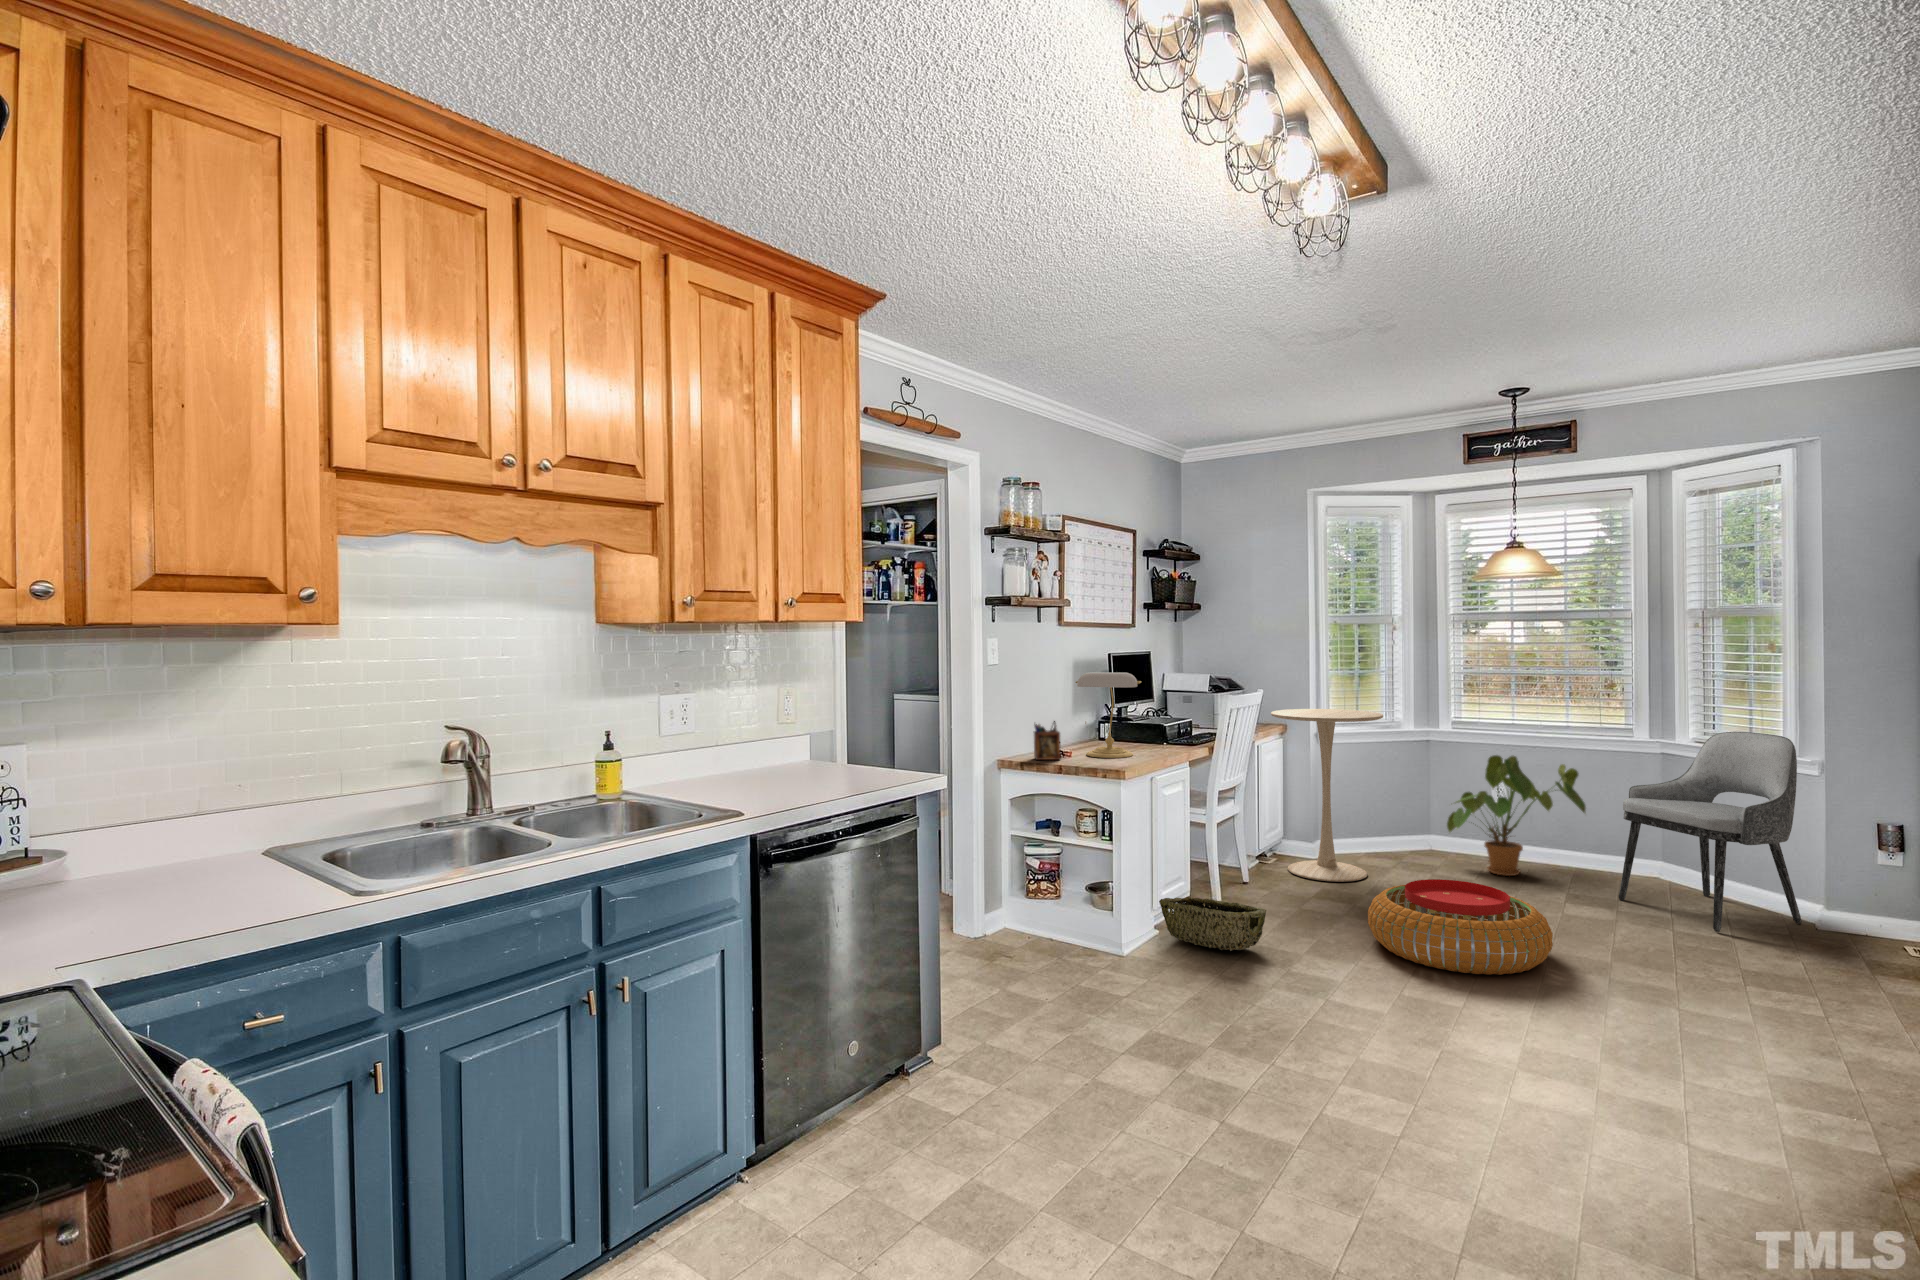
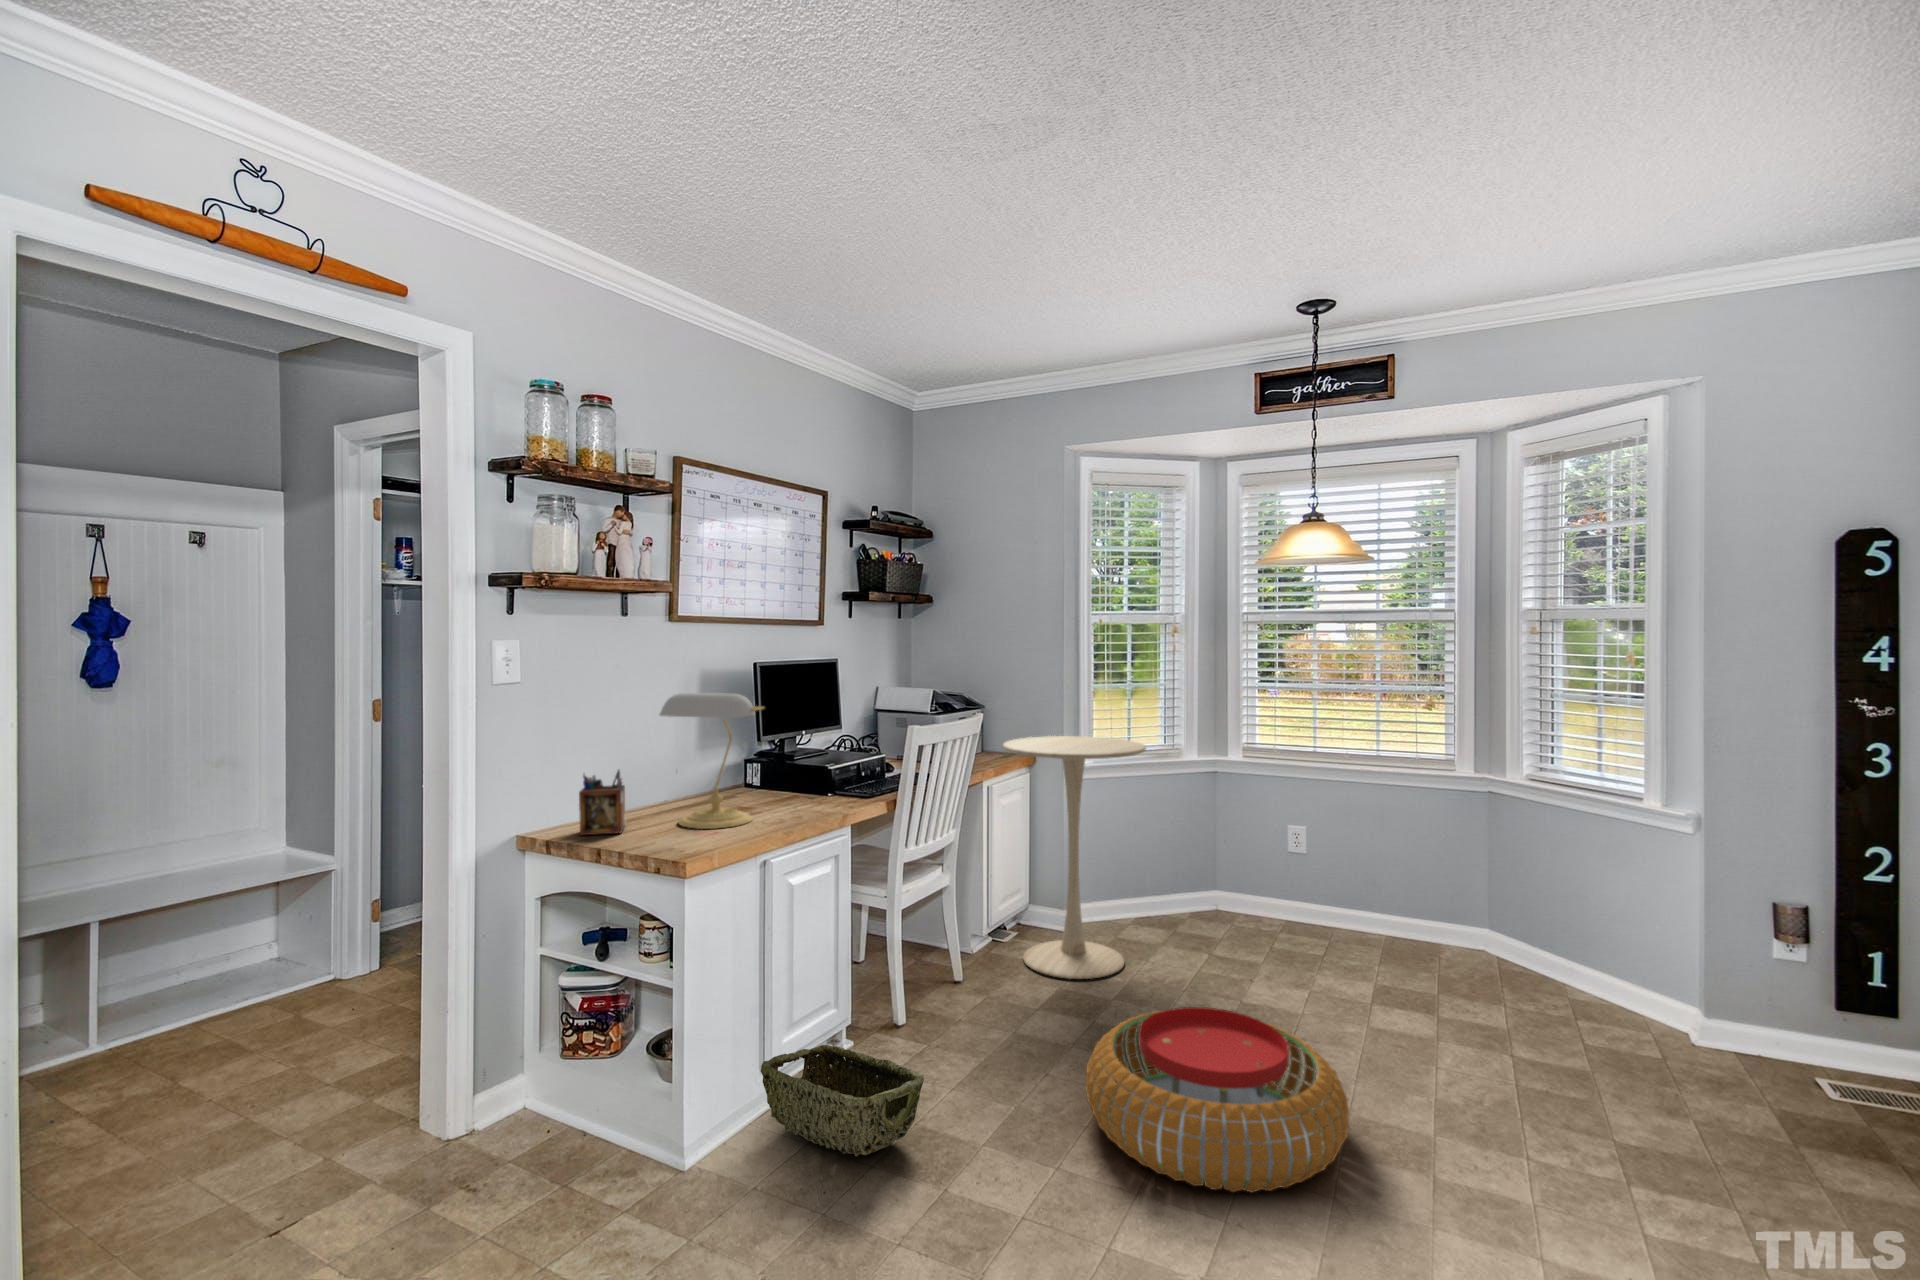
dining chair: present [1619,732,1802,932] -> none [1440,773,1673,1065]
house plant: present [1447,755,1586,876] -> none [1230,796,1401,960]

